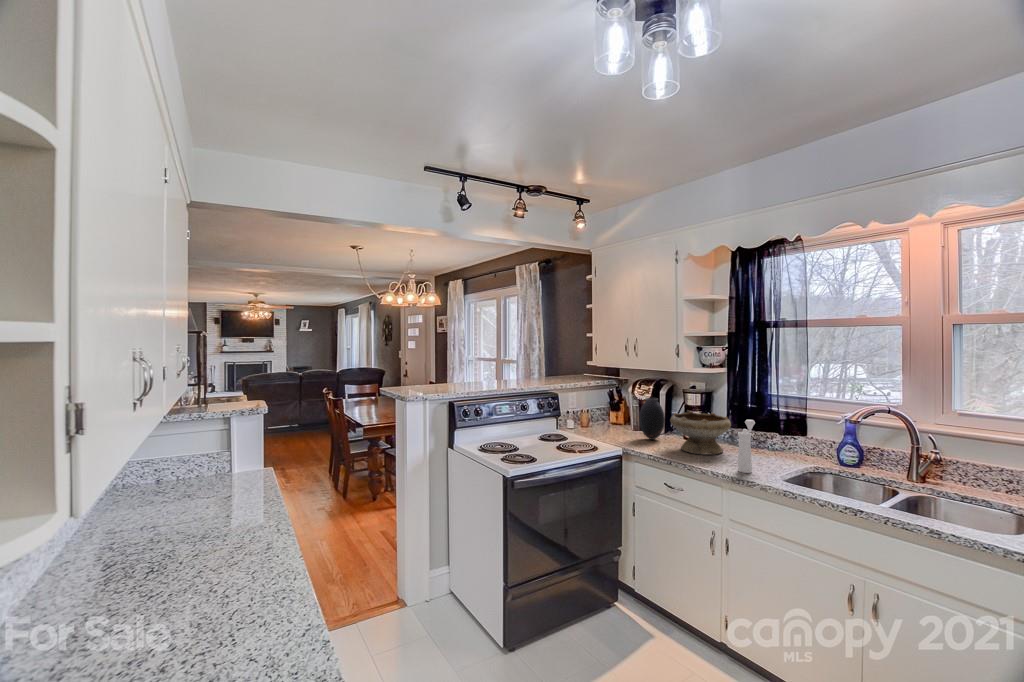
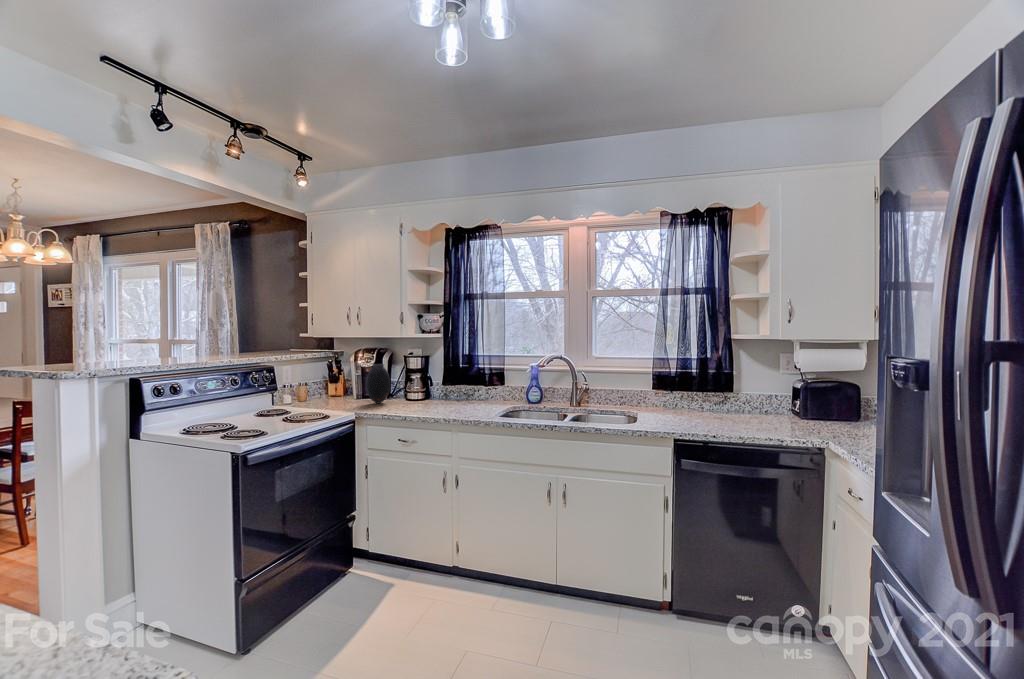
bowl: present [670,411,731,455] -> none [400,373,452,409]
pepper mill: present [738,420,755,473] -> none [466,372,477,416]

